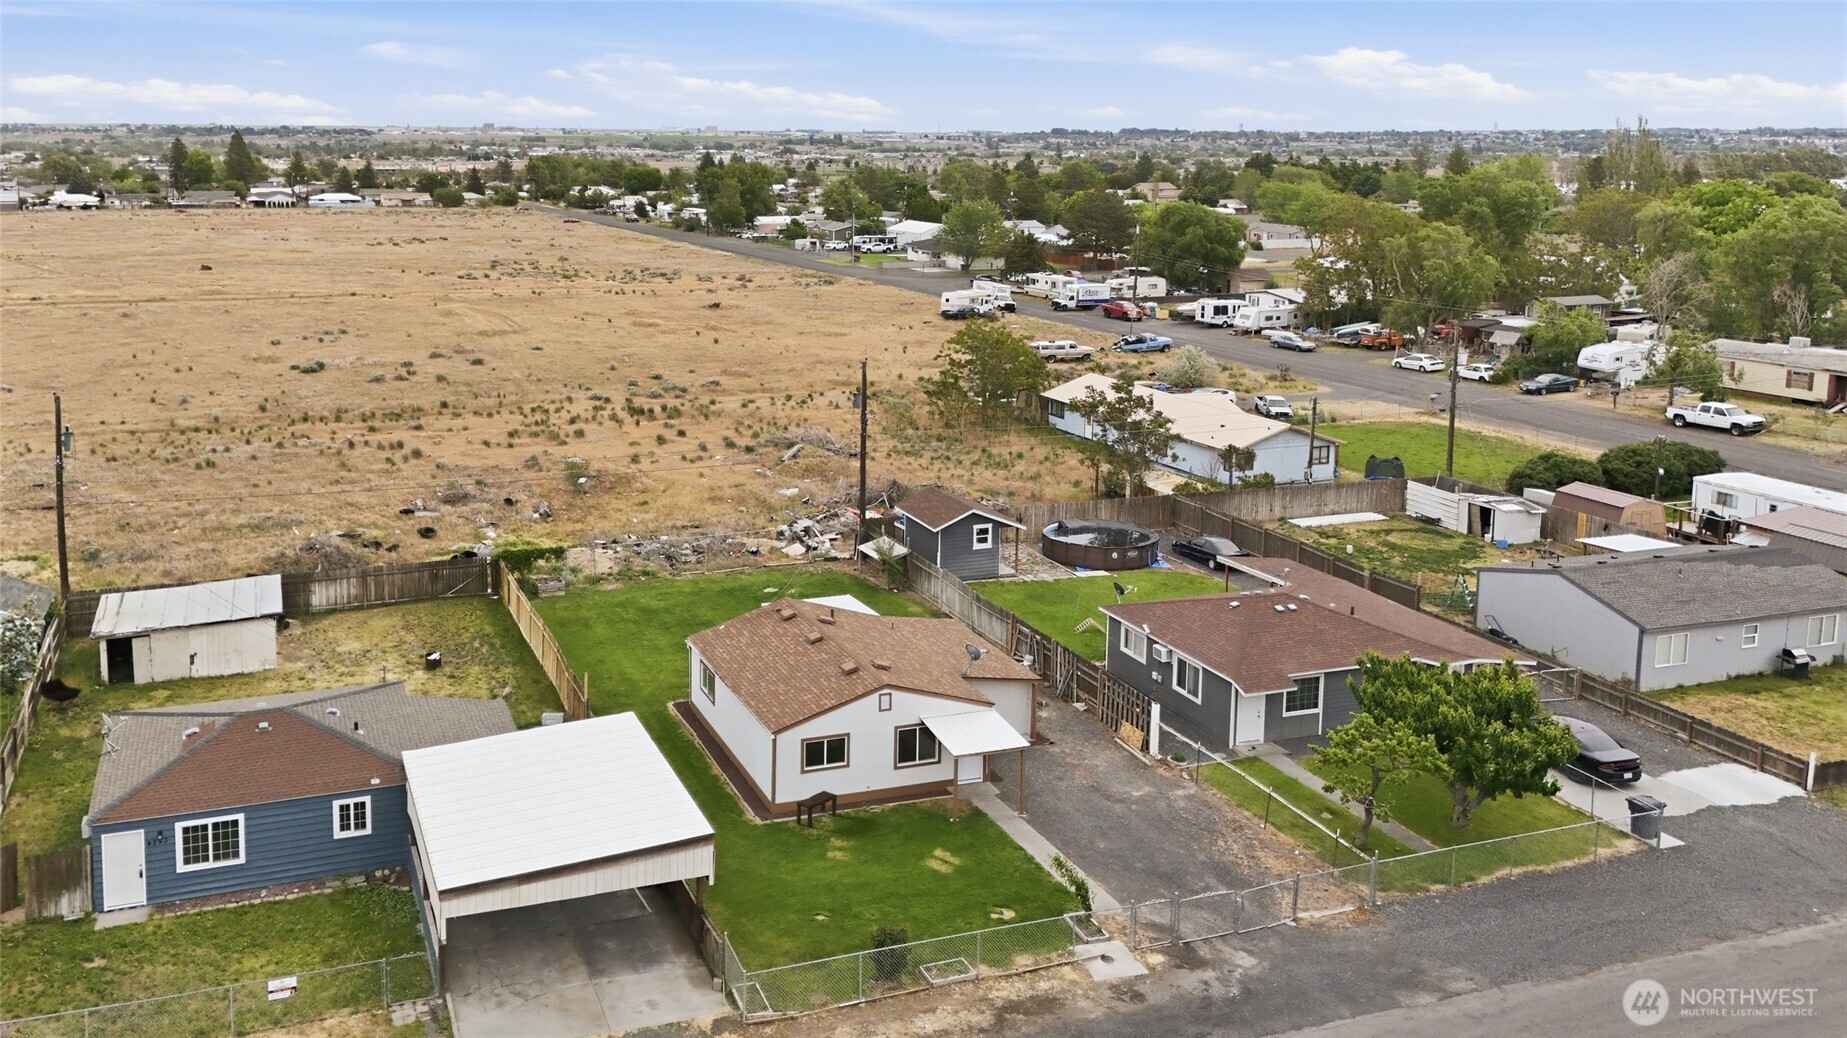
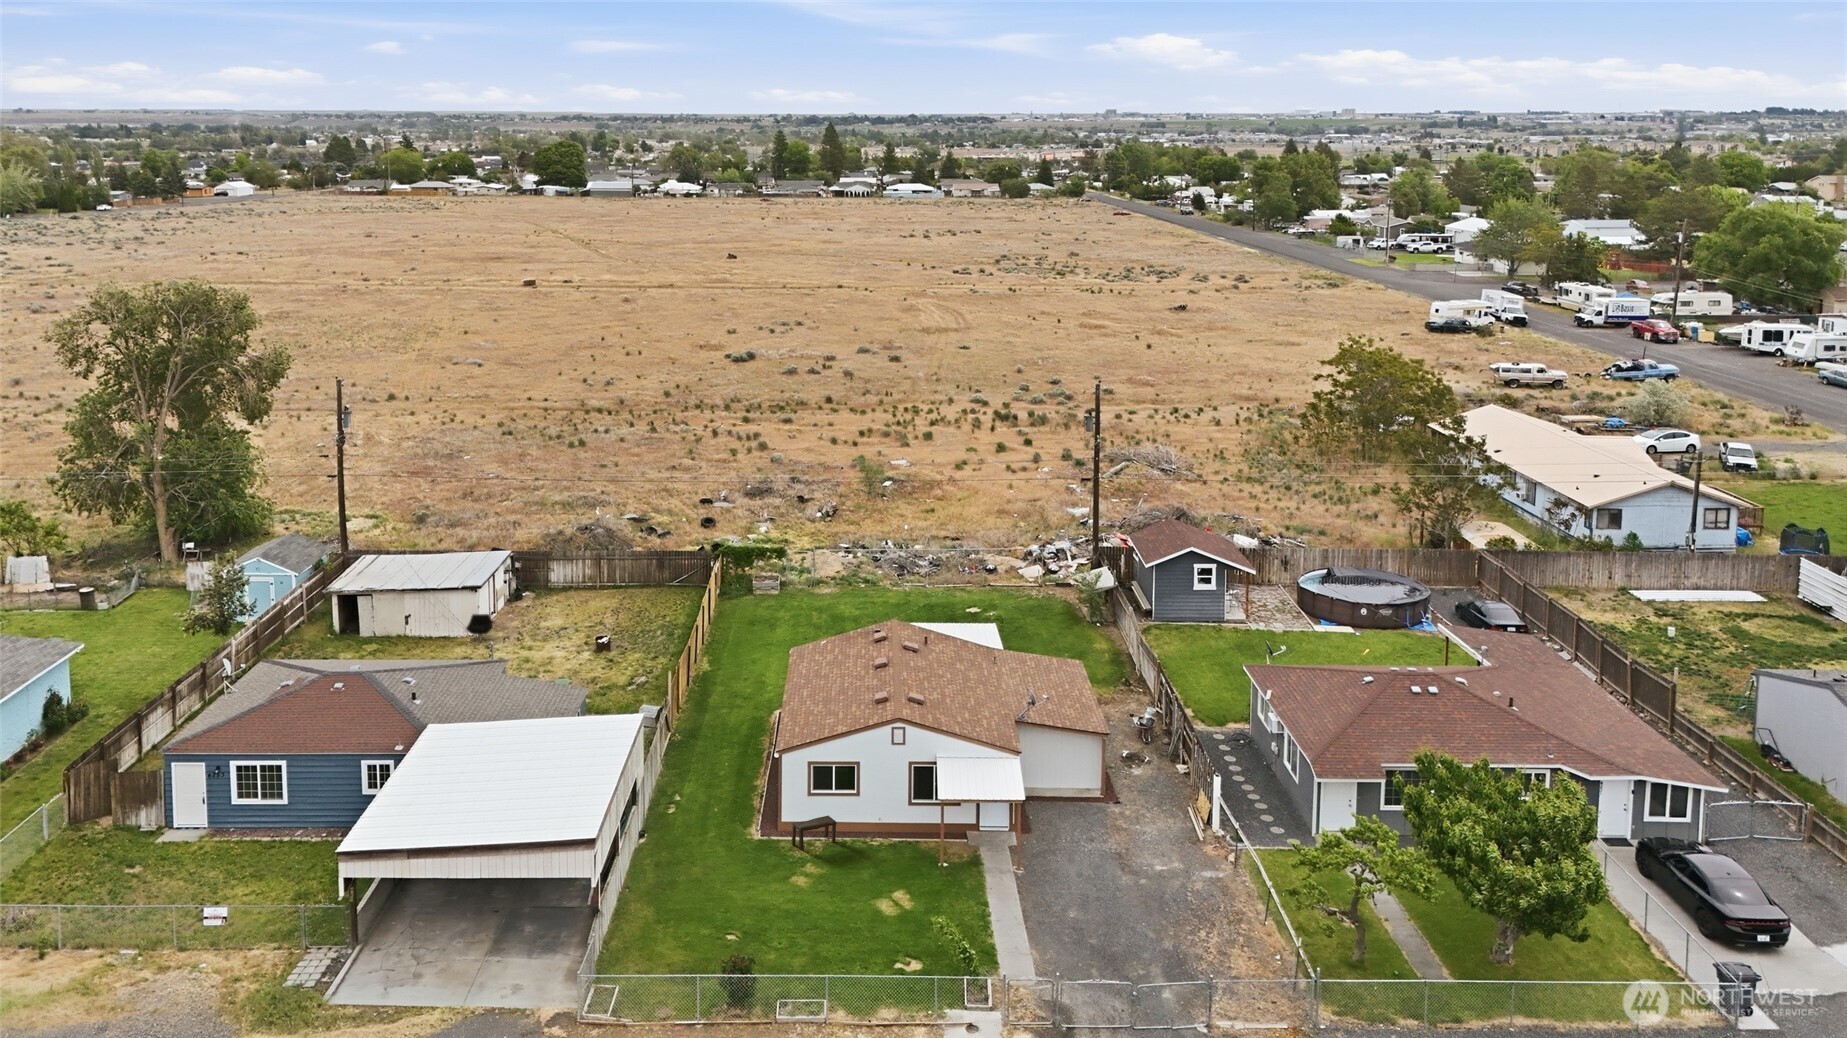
lounge chair: present [40,678,81,708] -> present [466,614,493,640]

